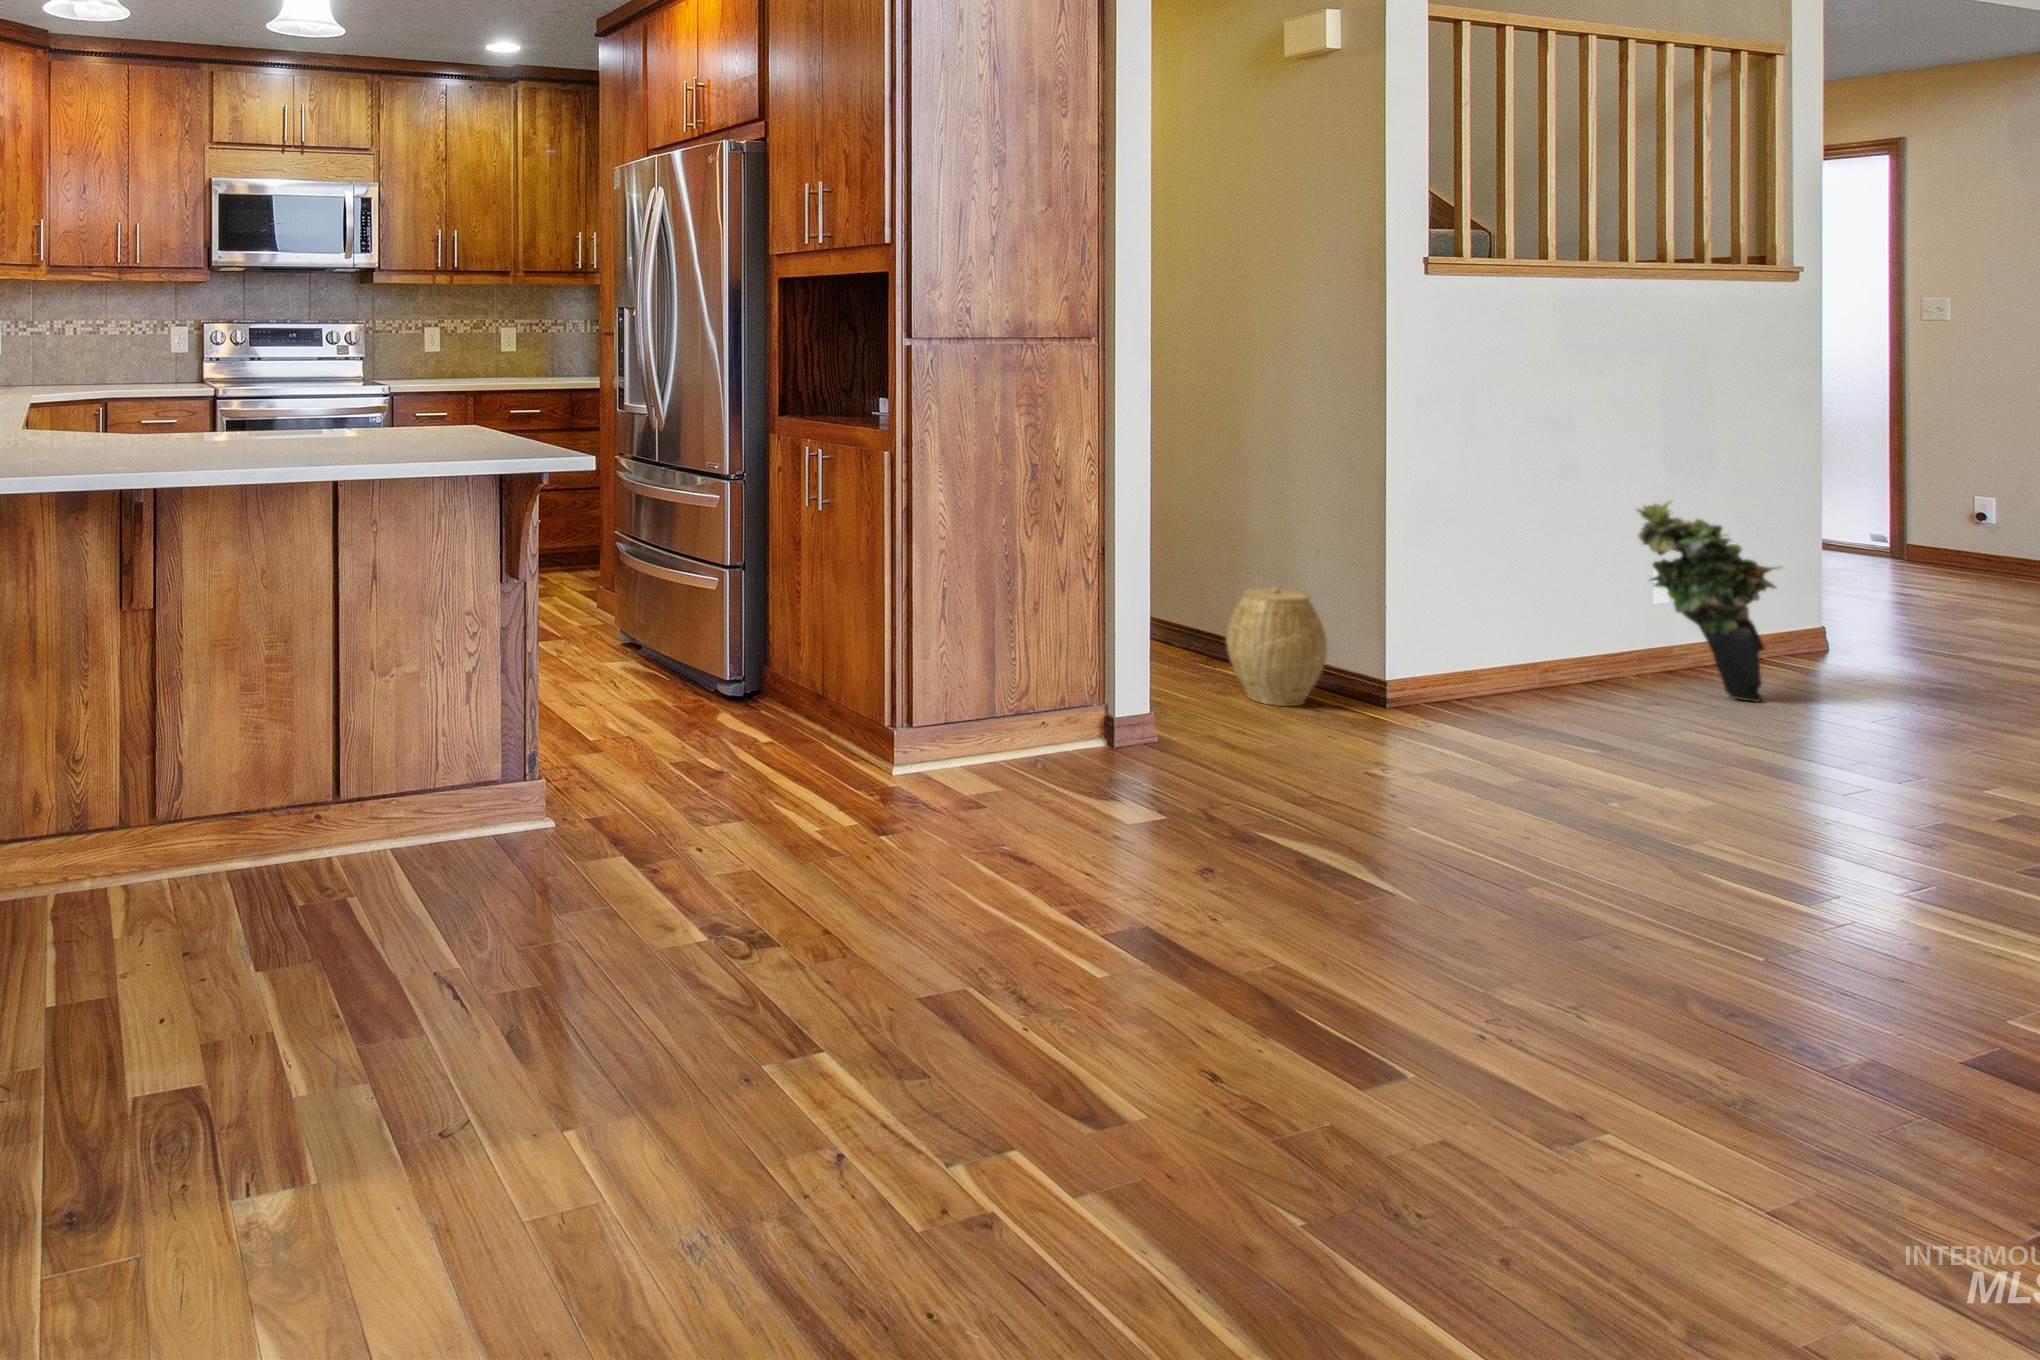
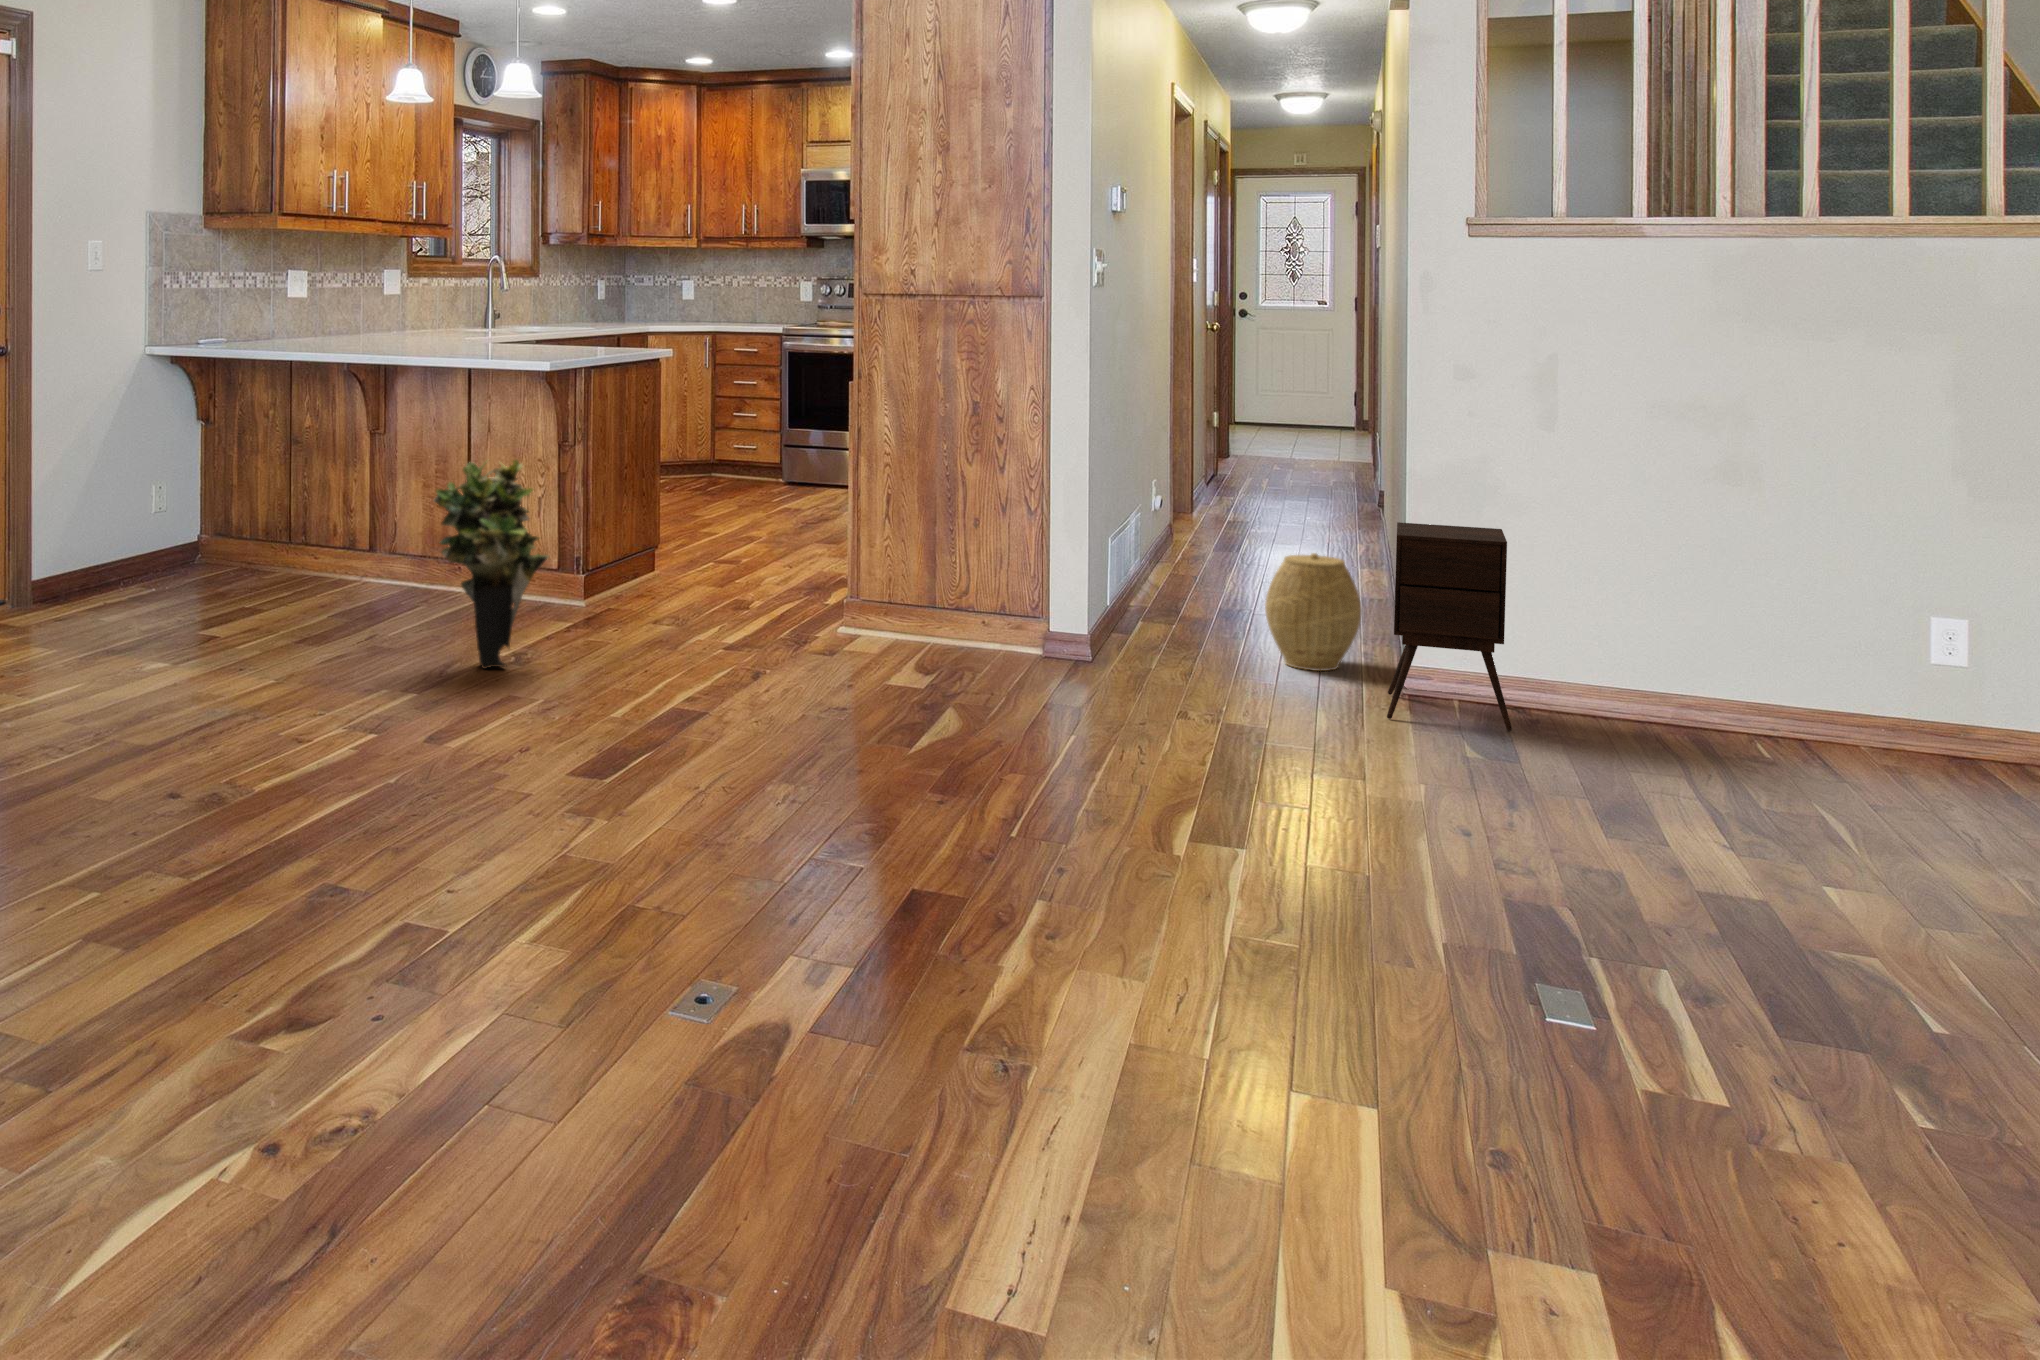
potted plant: present [1637,501,1780,702] -> present [434,460,549,669]
side table: none [1421,544,1594,745] -> present [1387,522,1512,731]

